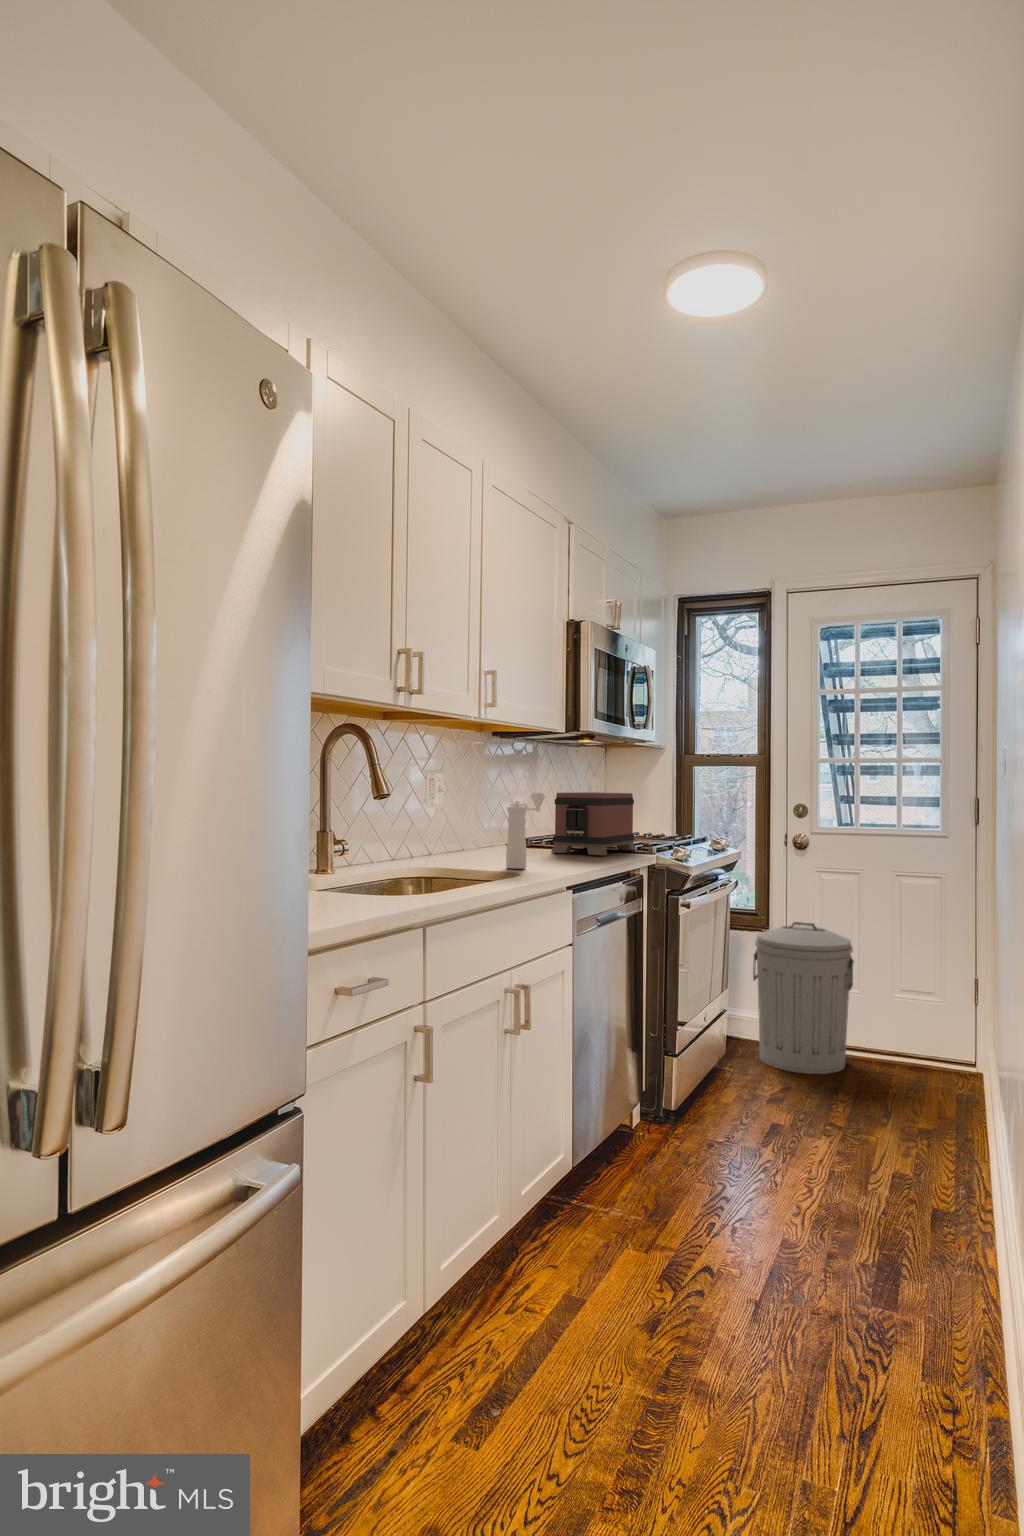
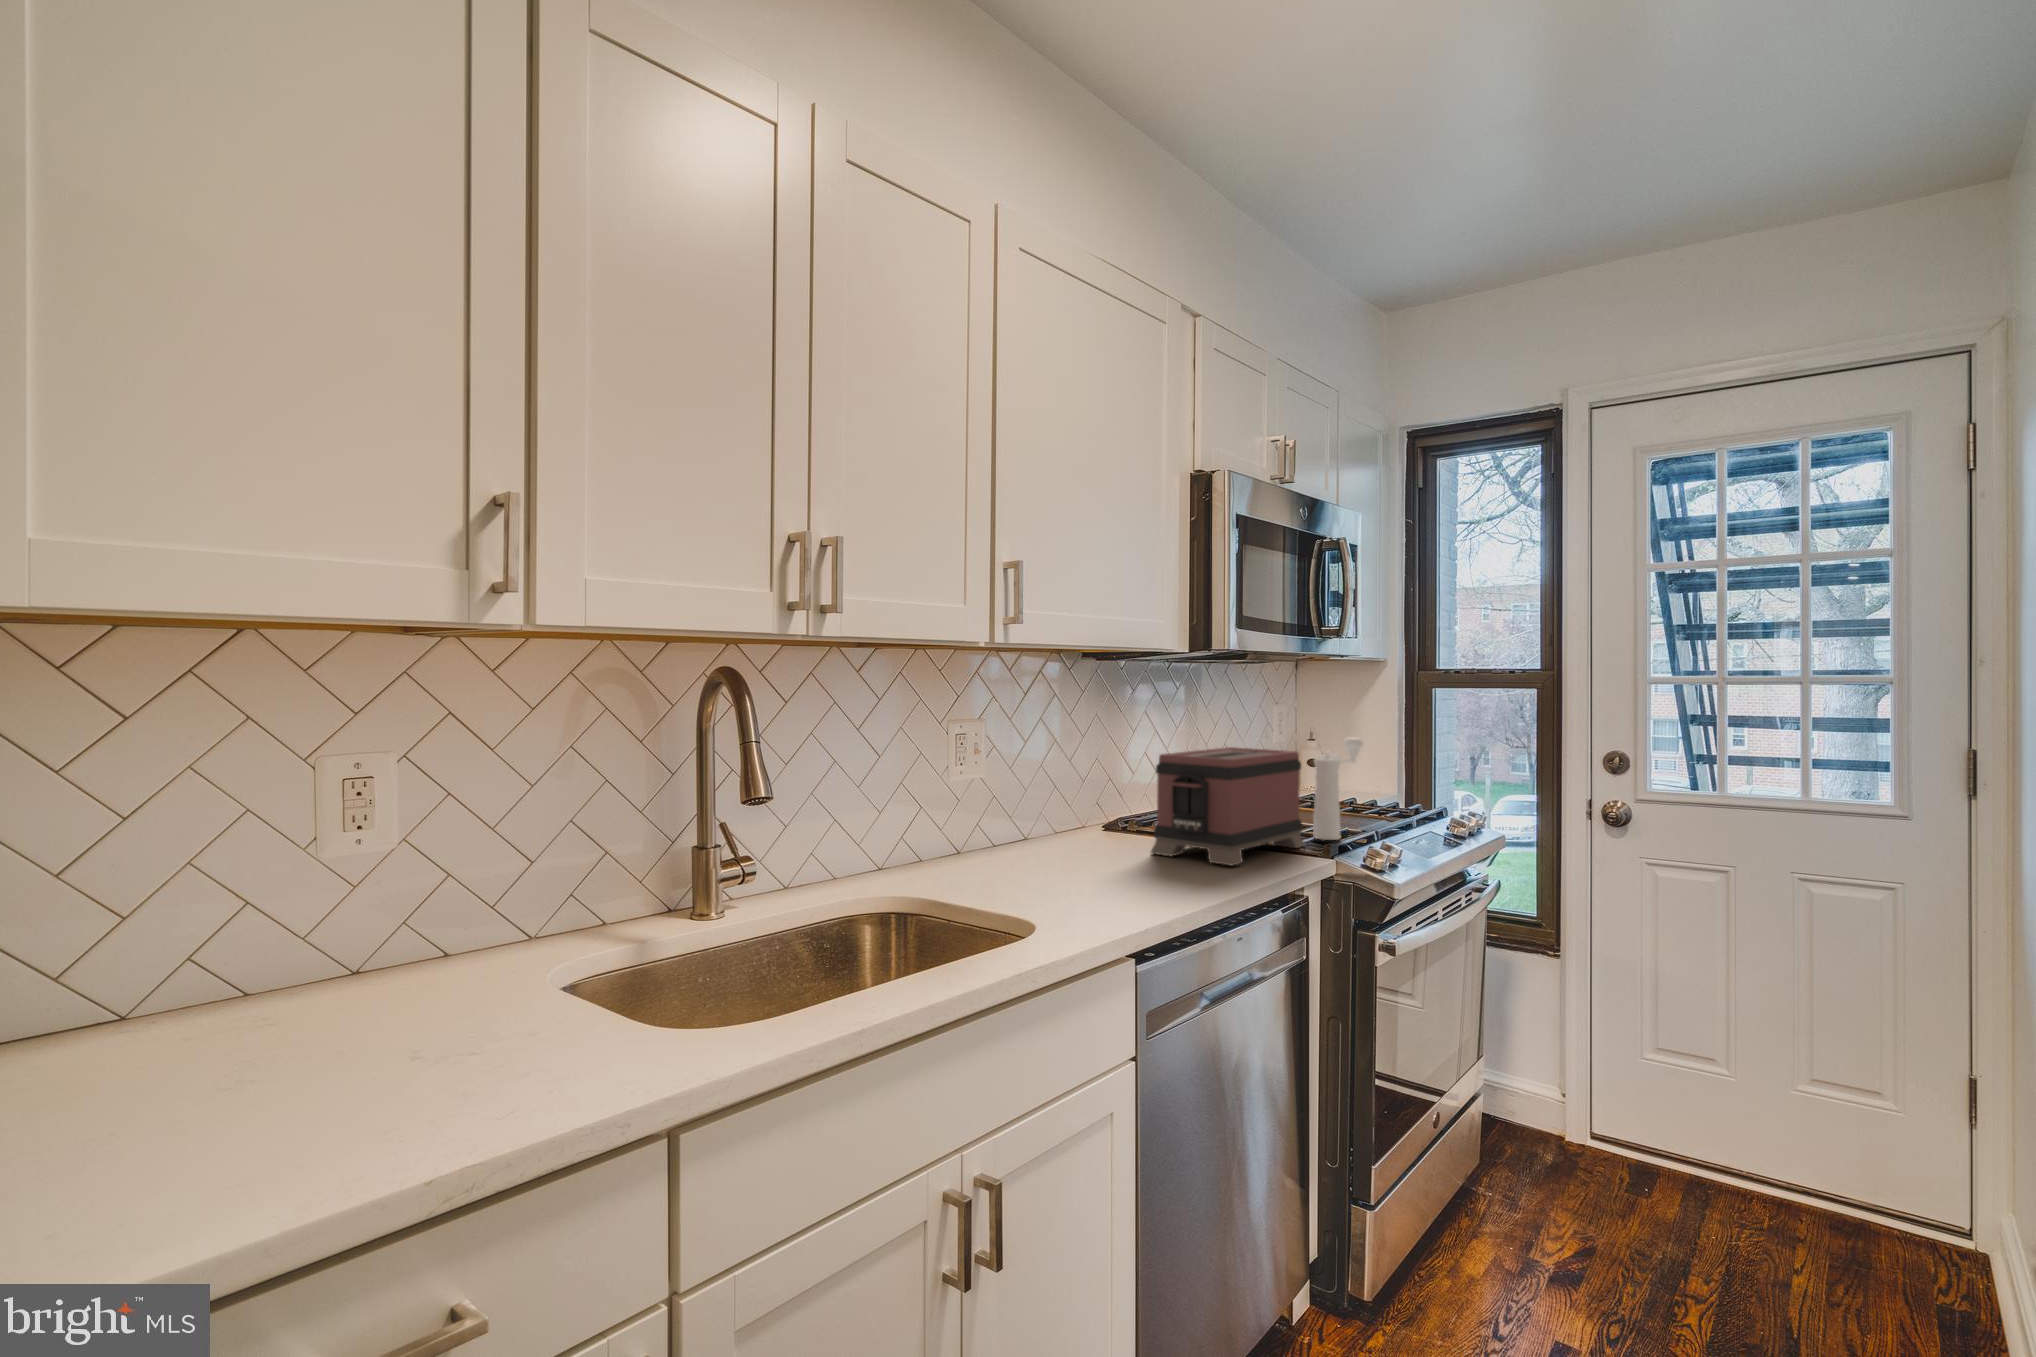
pepper mill: present [506,792,545,869] -> present [1313,738,1363,840]
trash can: present [753,922,854,1074] -> none [1531,950,1718,1219]

